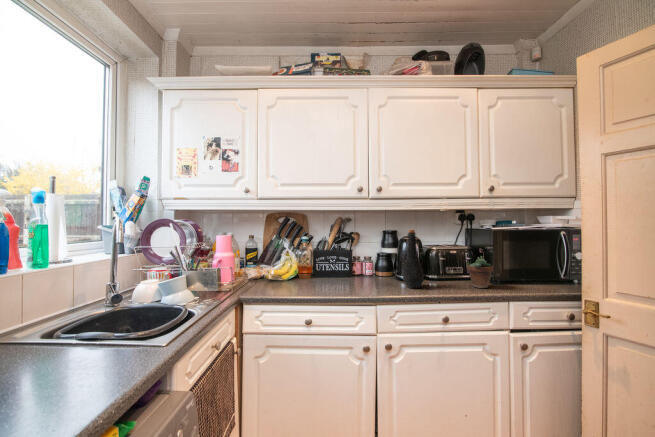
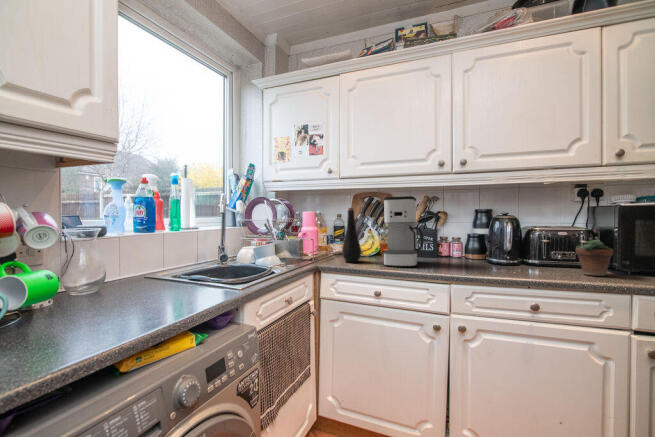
coffee maker: none [309,221,347,292] -> present [383,196,424,267]
bottle: present [403,230,424,288] -> present [342,208,361,262]

